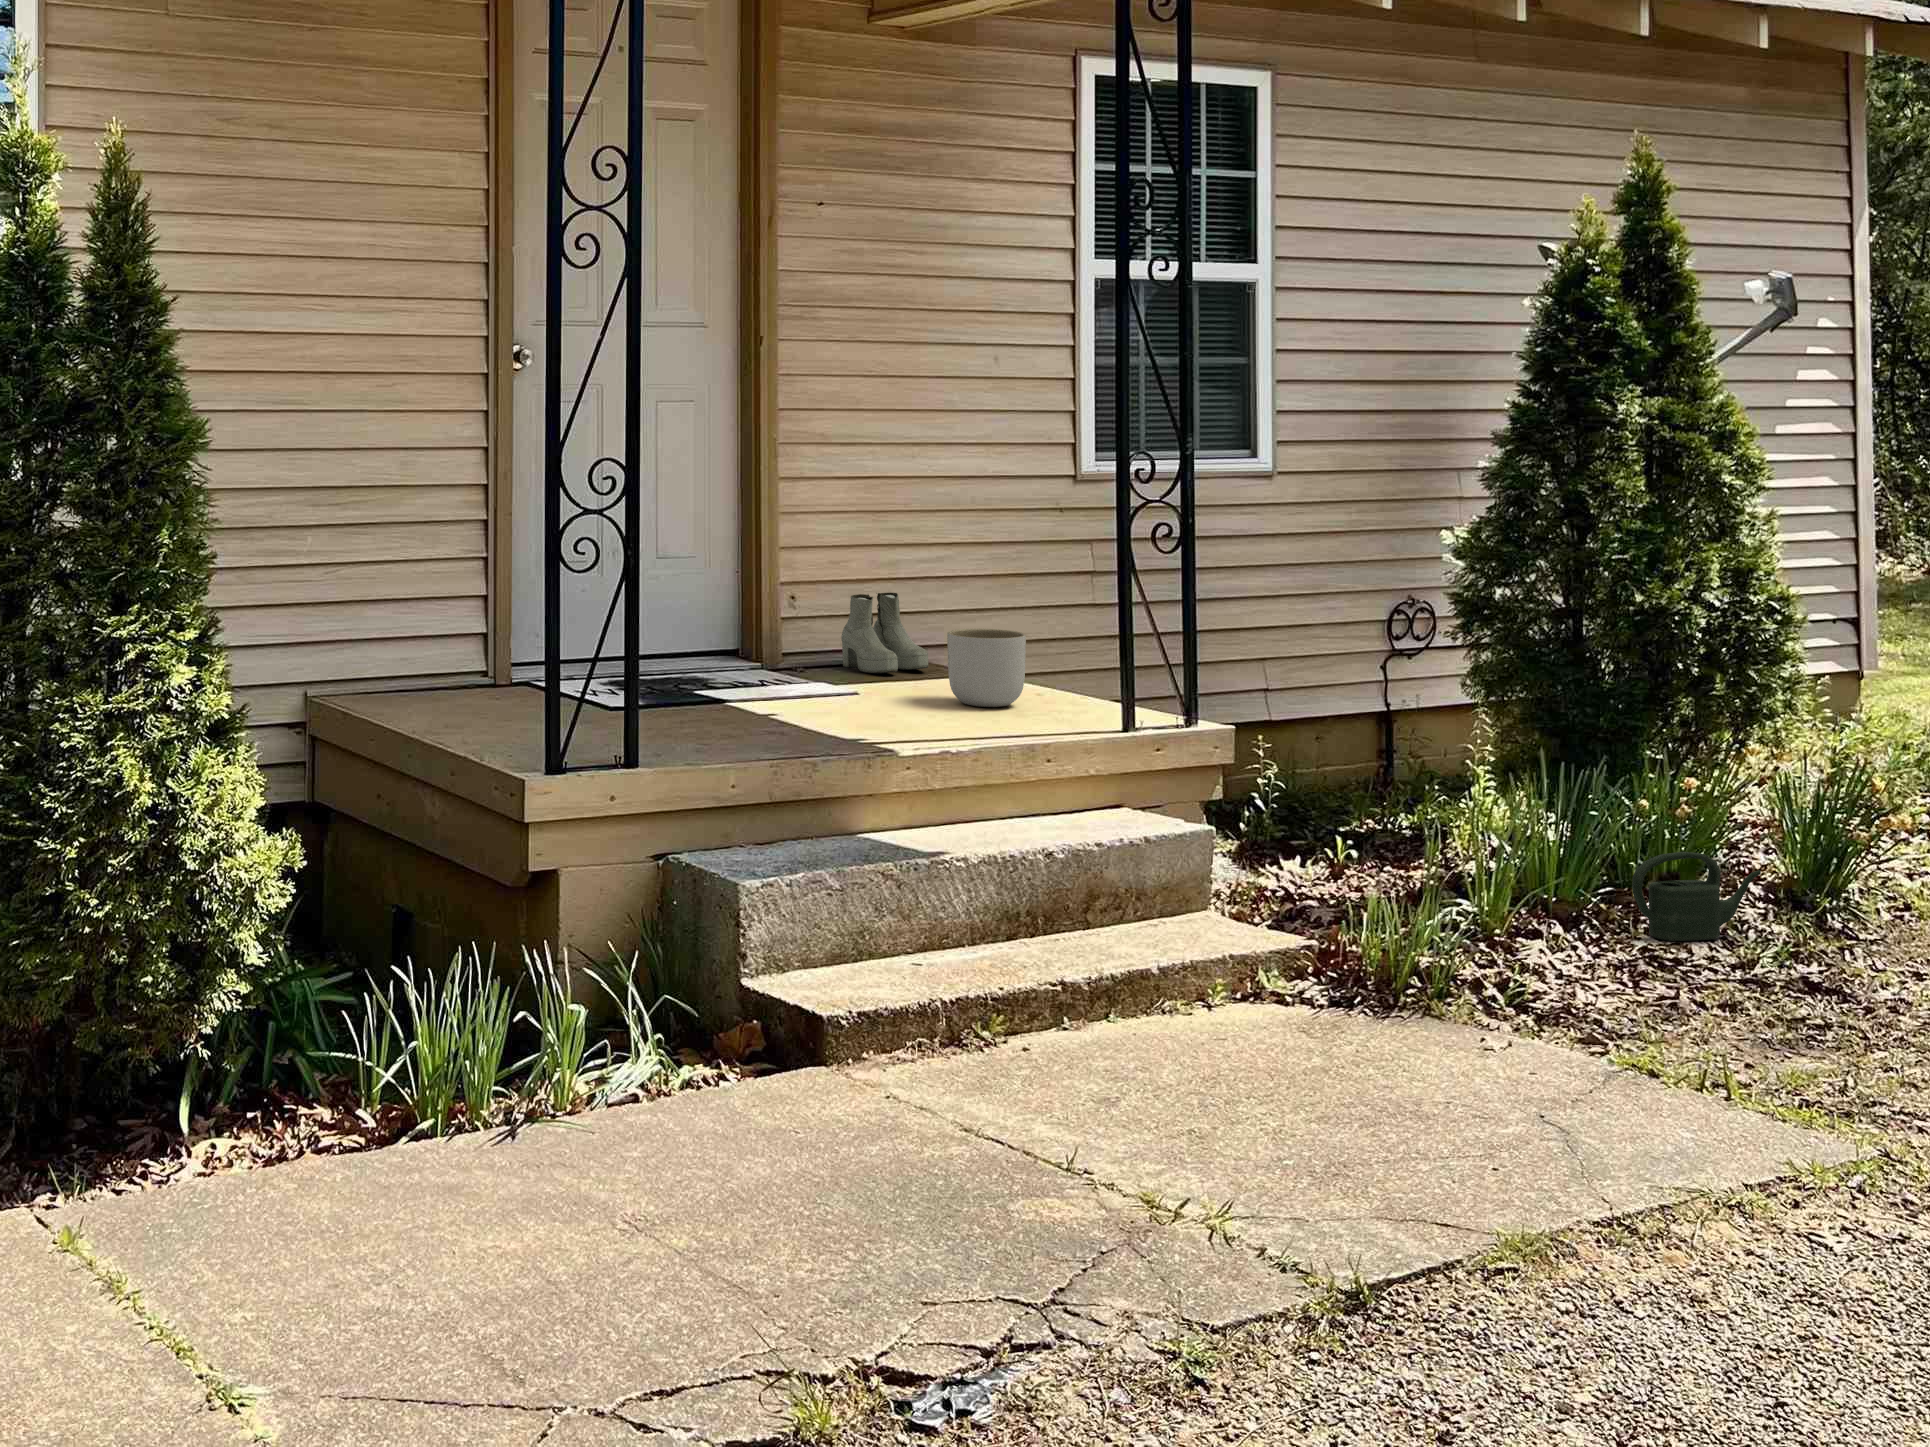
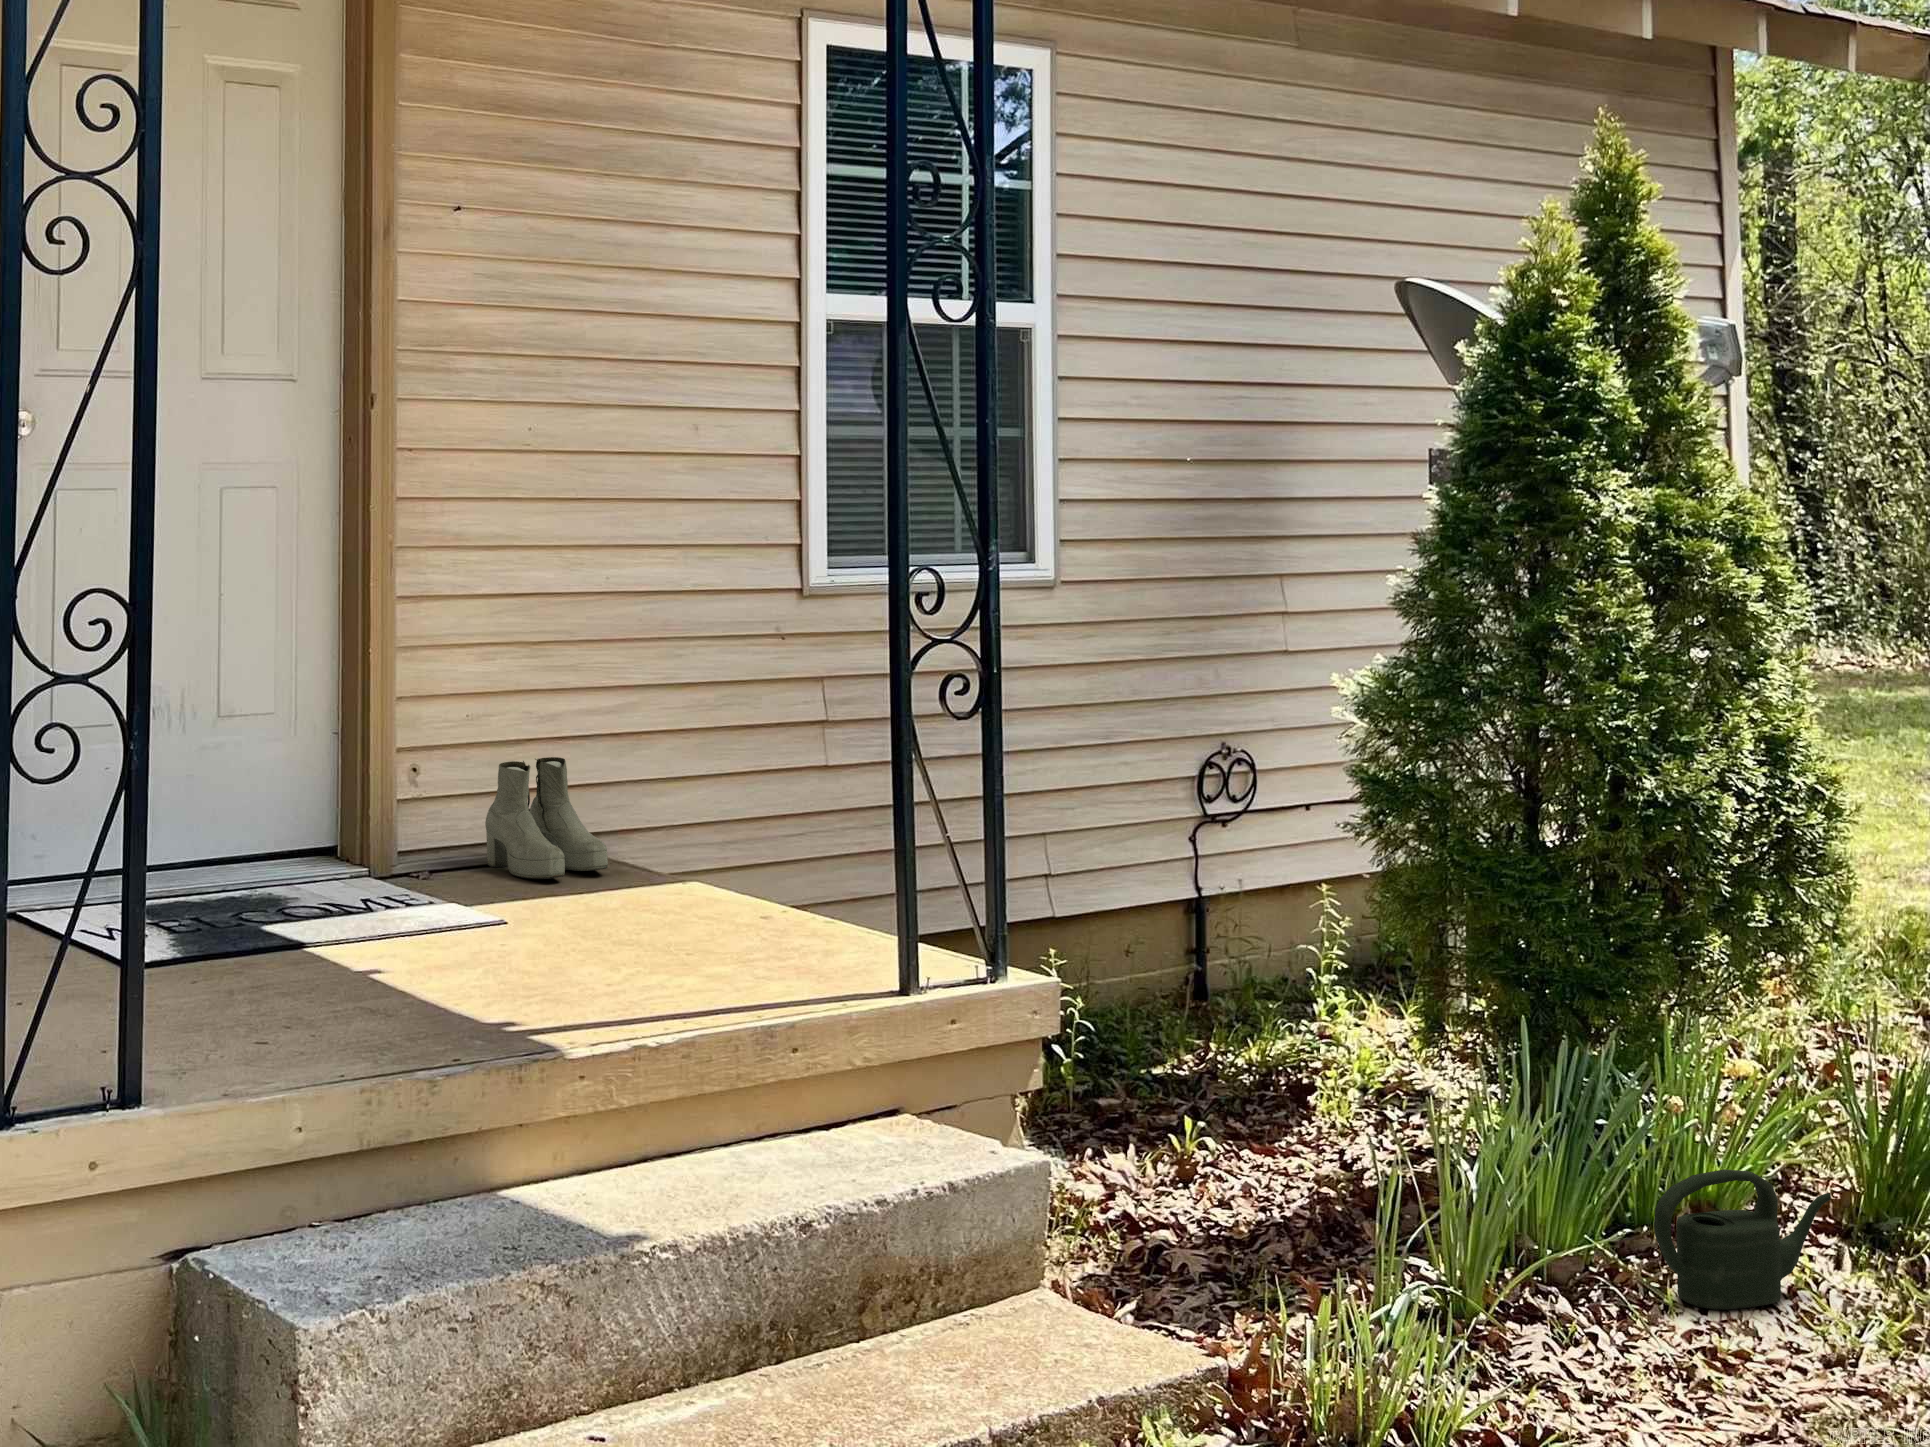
planter: present [947,629,1026,707] -> none [638,823,752,945]

